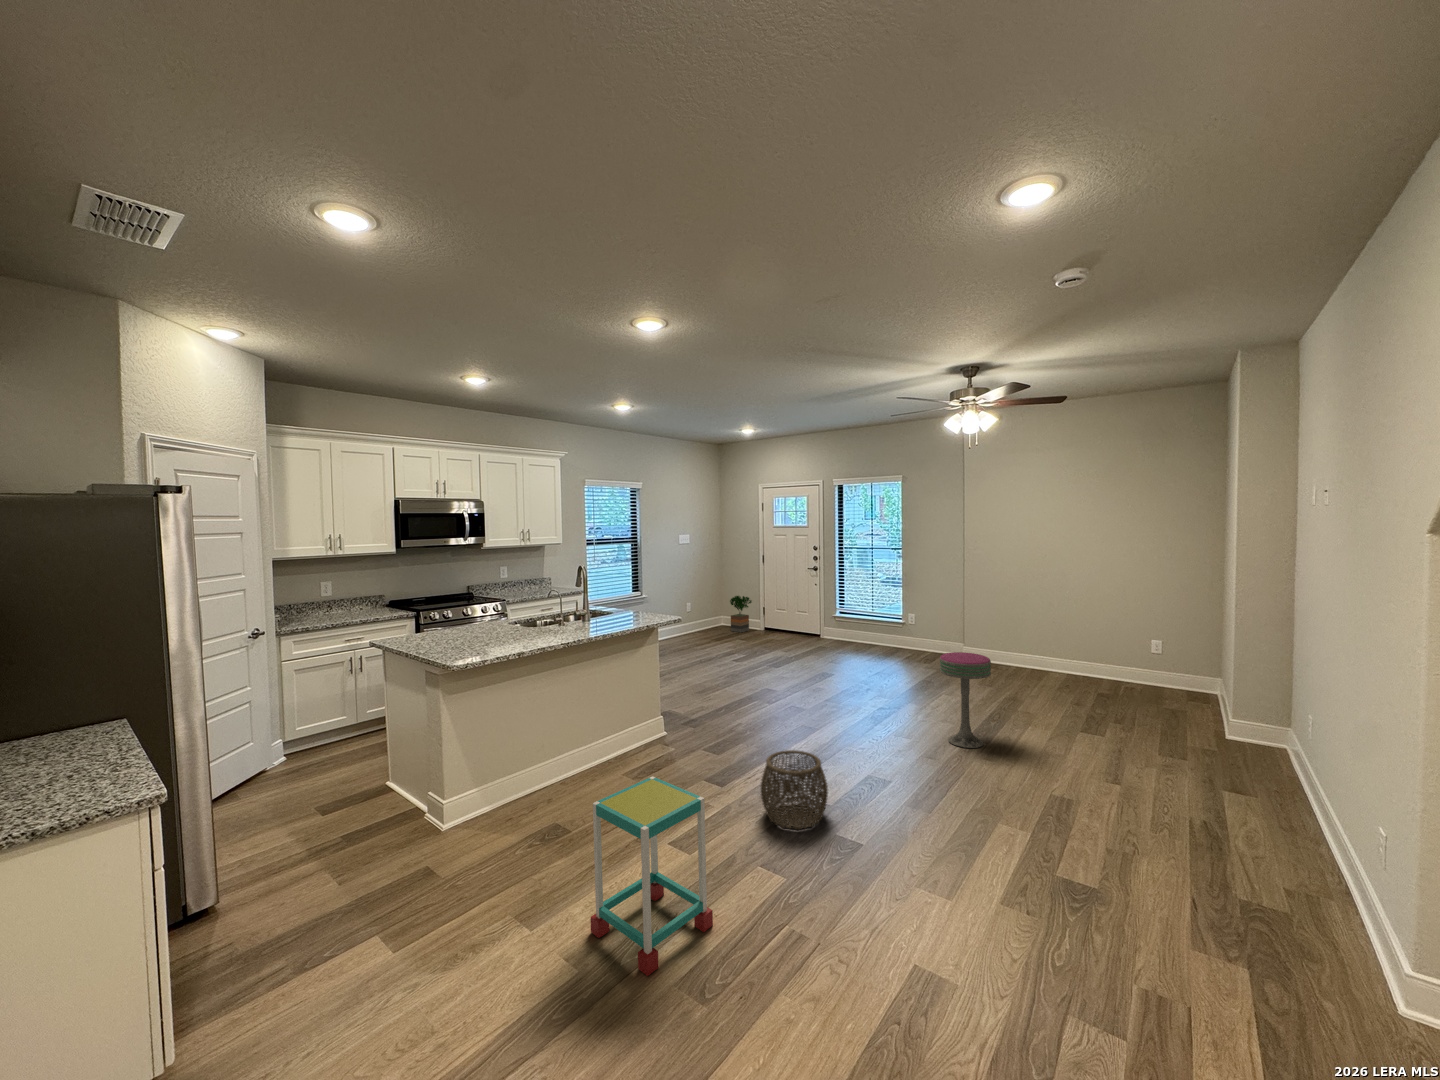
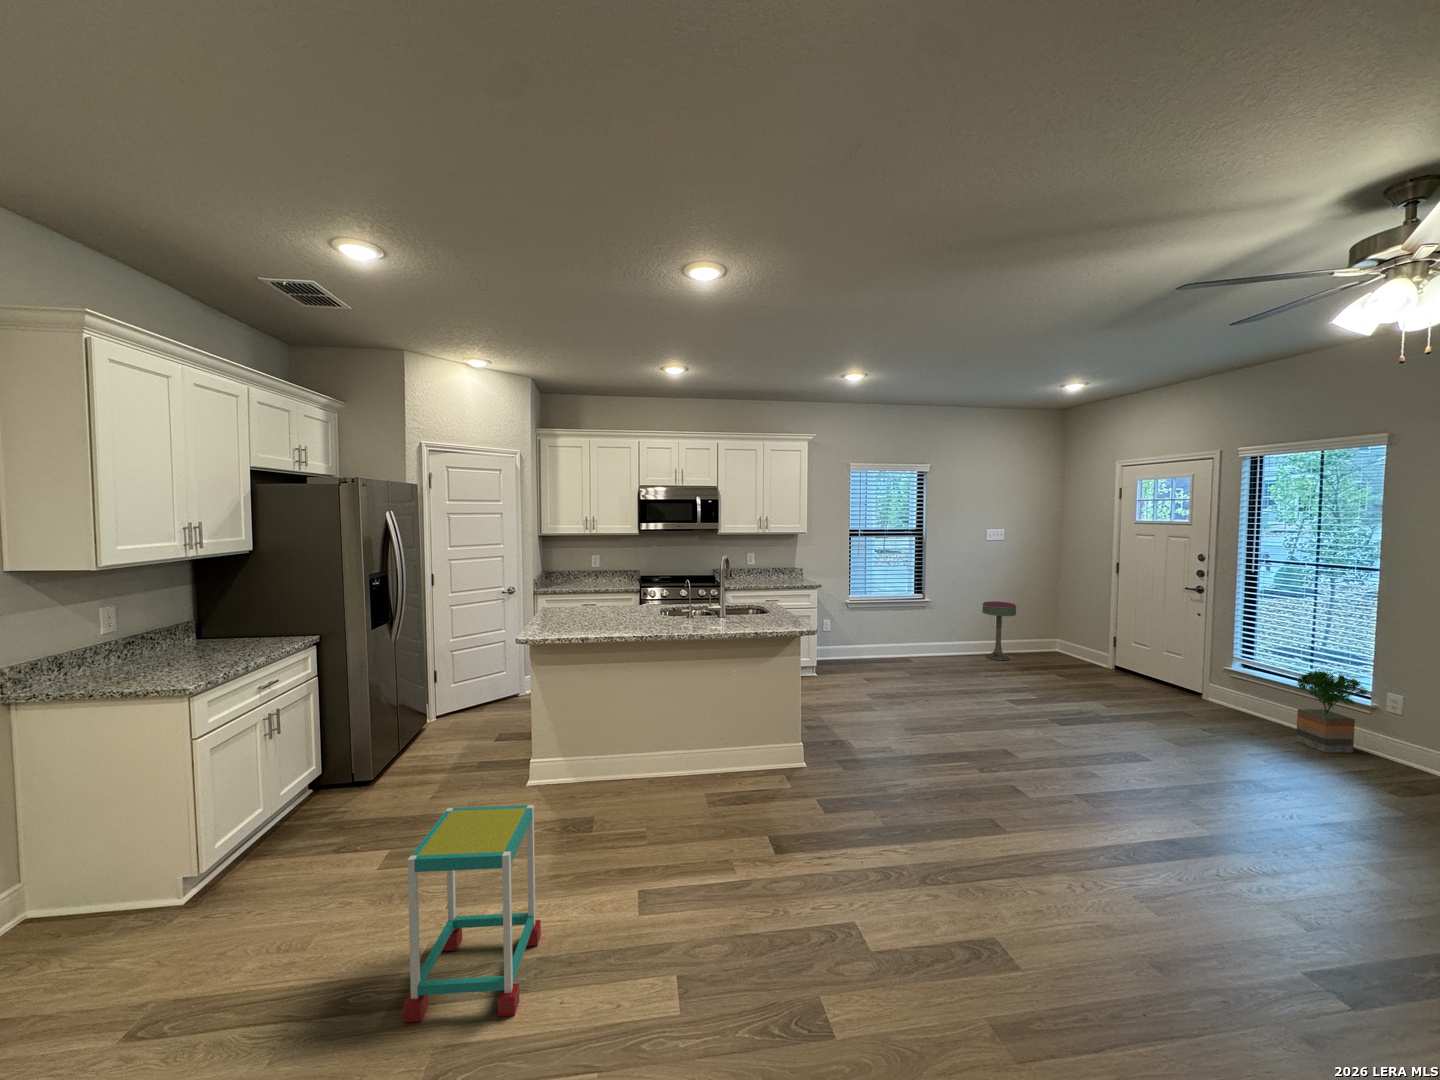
potted tree: present [730,596,752,632] -> present [1296,670,1368,753]
bar stool: present [940,652,991,748] -> present [983,601,1016,660]
woven basket: present [761,750,828,829] -> none [732,840,830,972]

